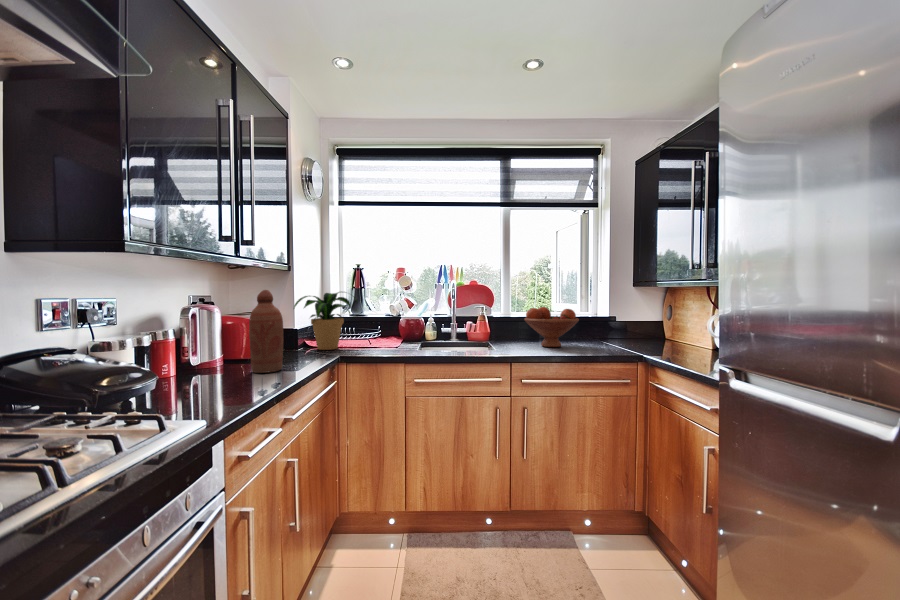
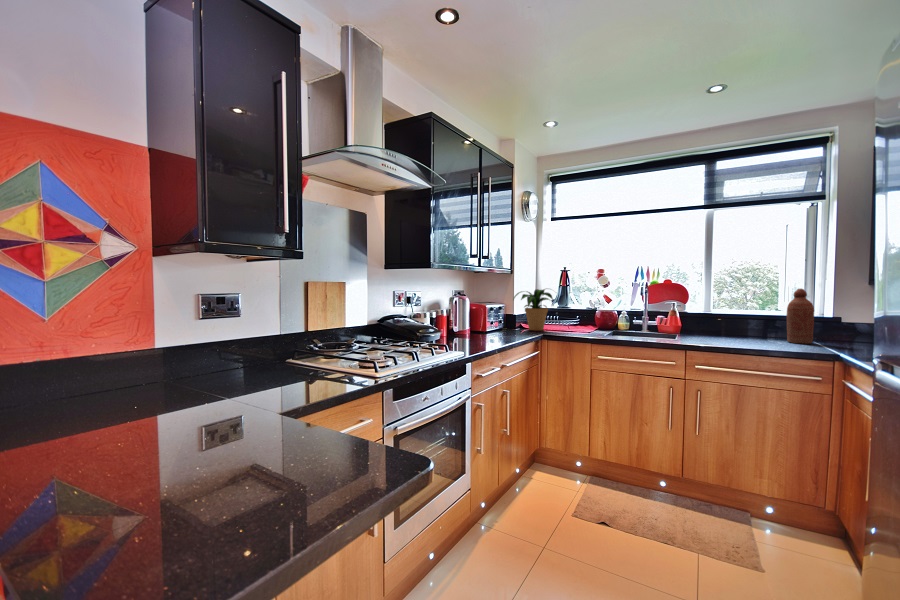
bottle: present [249,290,283,373] -> present [787,289,814,344]
fruit bowl: present [524,307,579,347] -> none [712,304,775,343]

